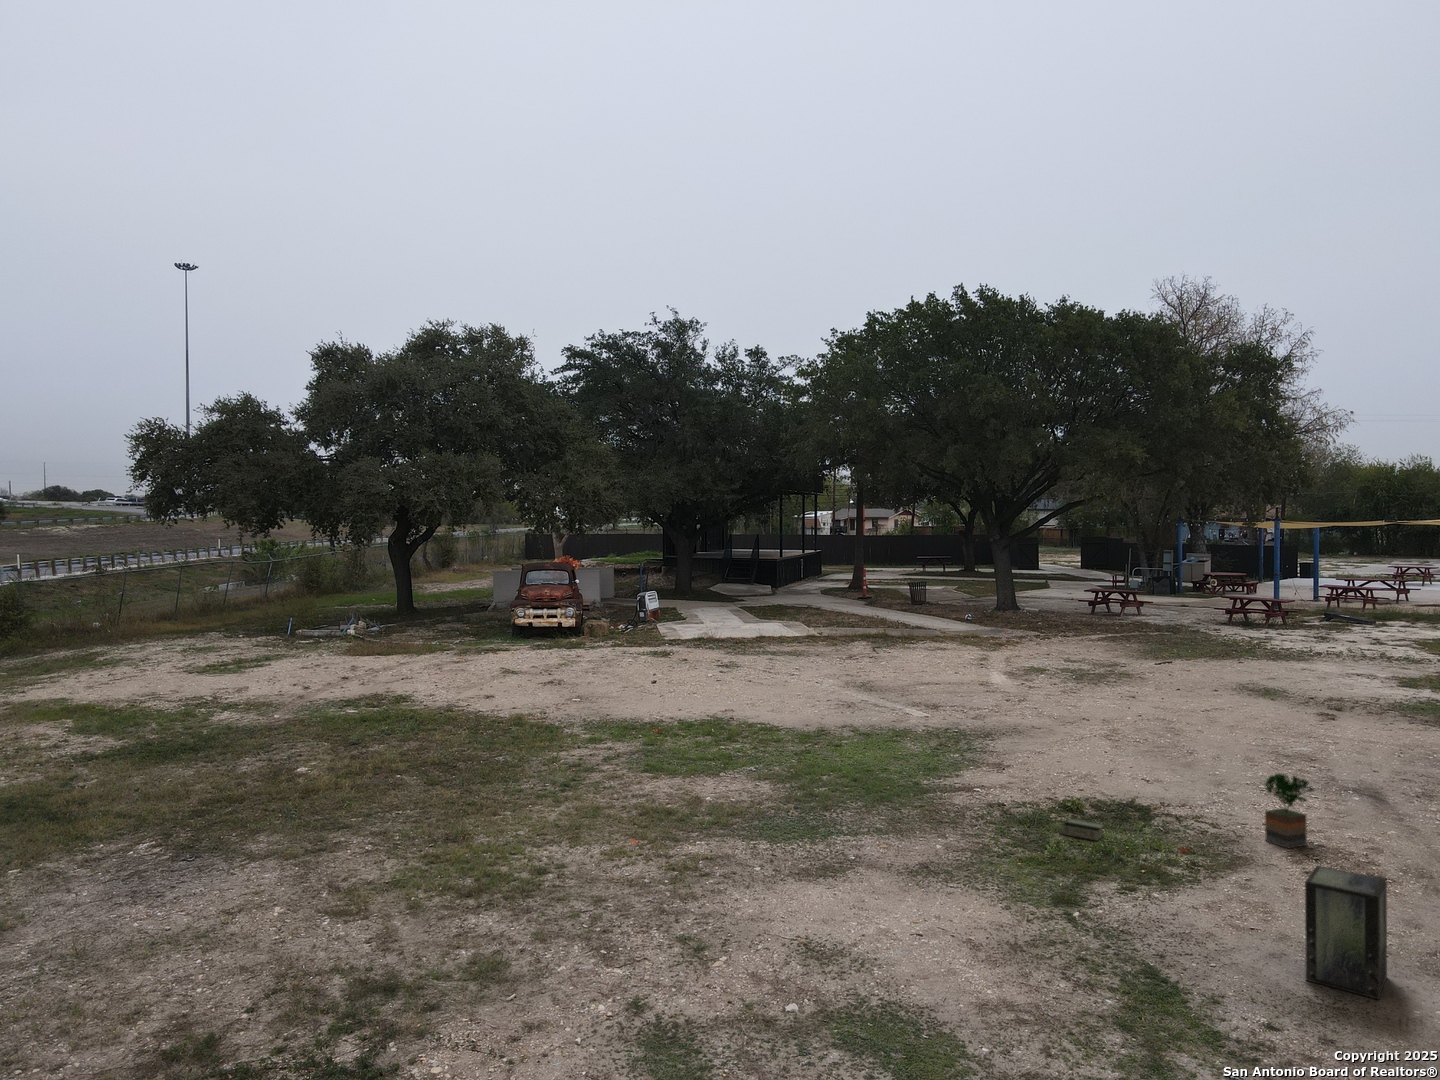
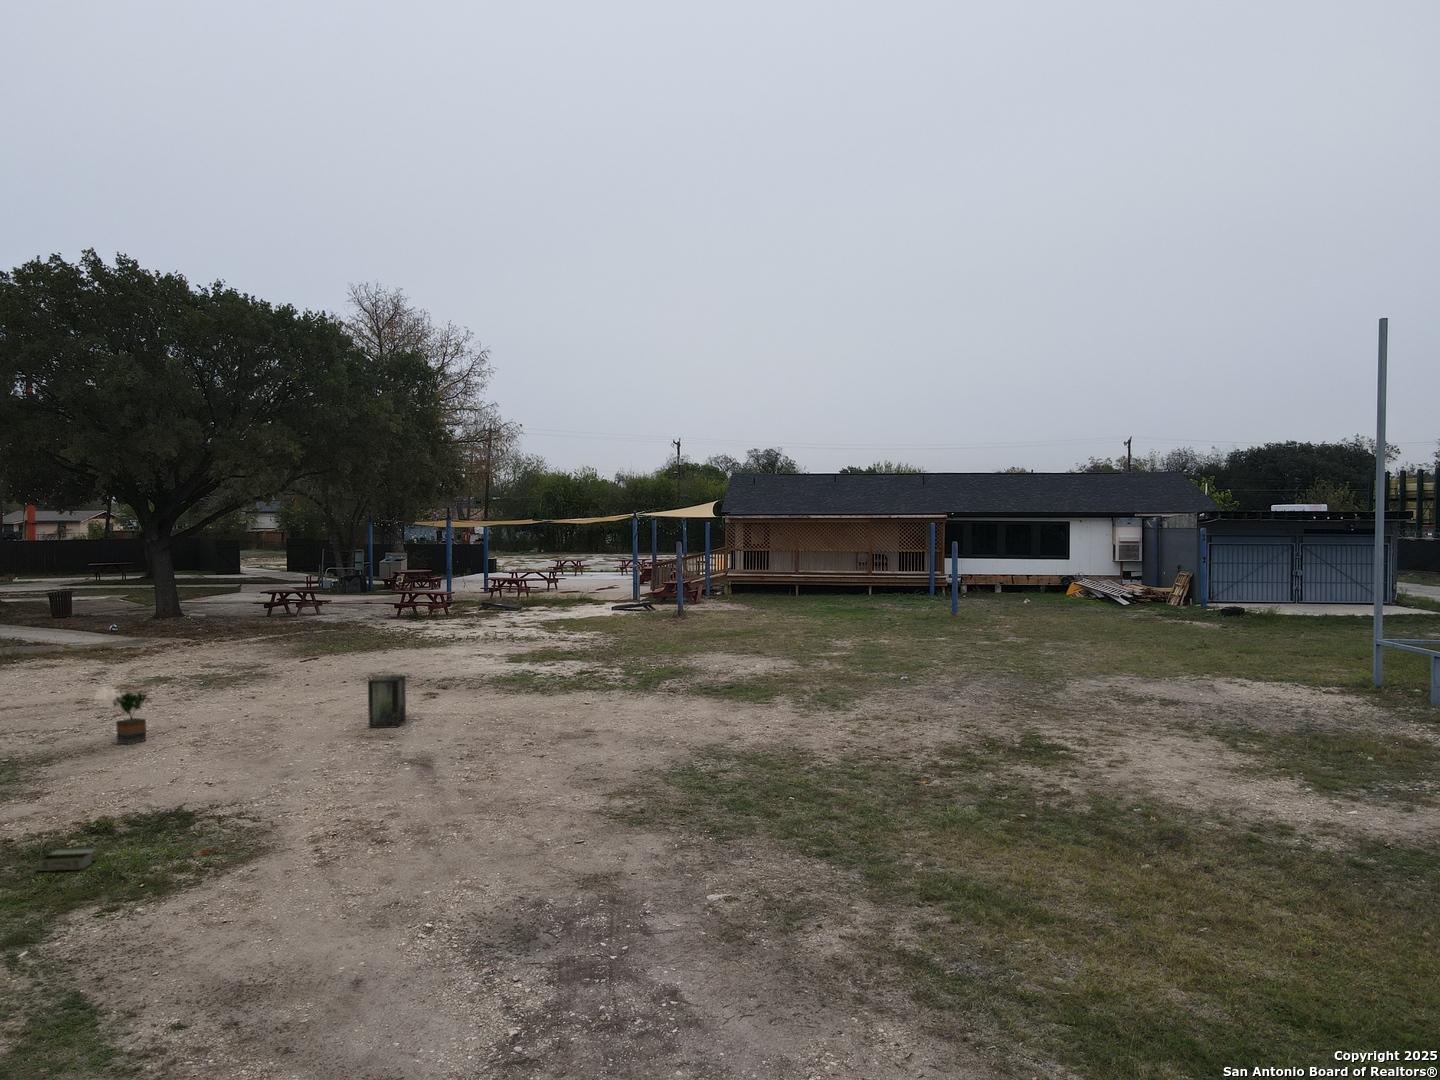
potted tree: present [1265,773,1314,848] -> present [113,693,151,744]
storage box: present [1305,866,1387,999] -> present [368,676,406,728]

